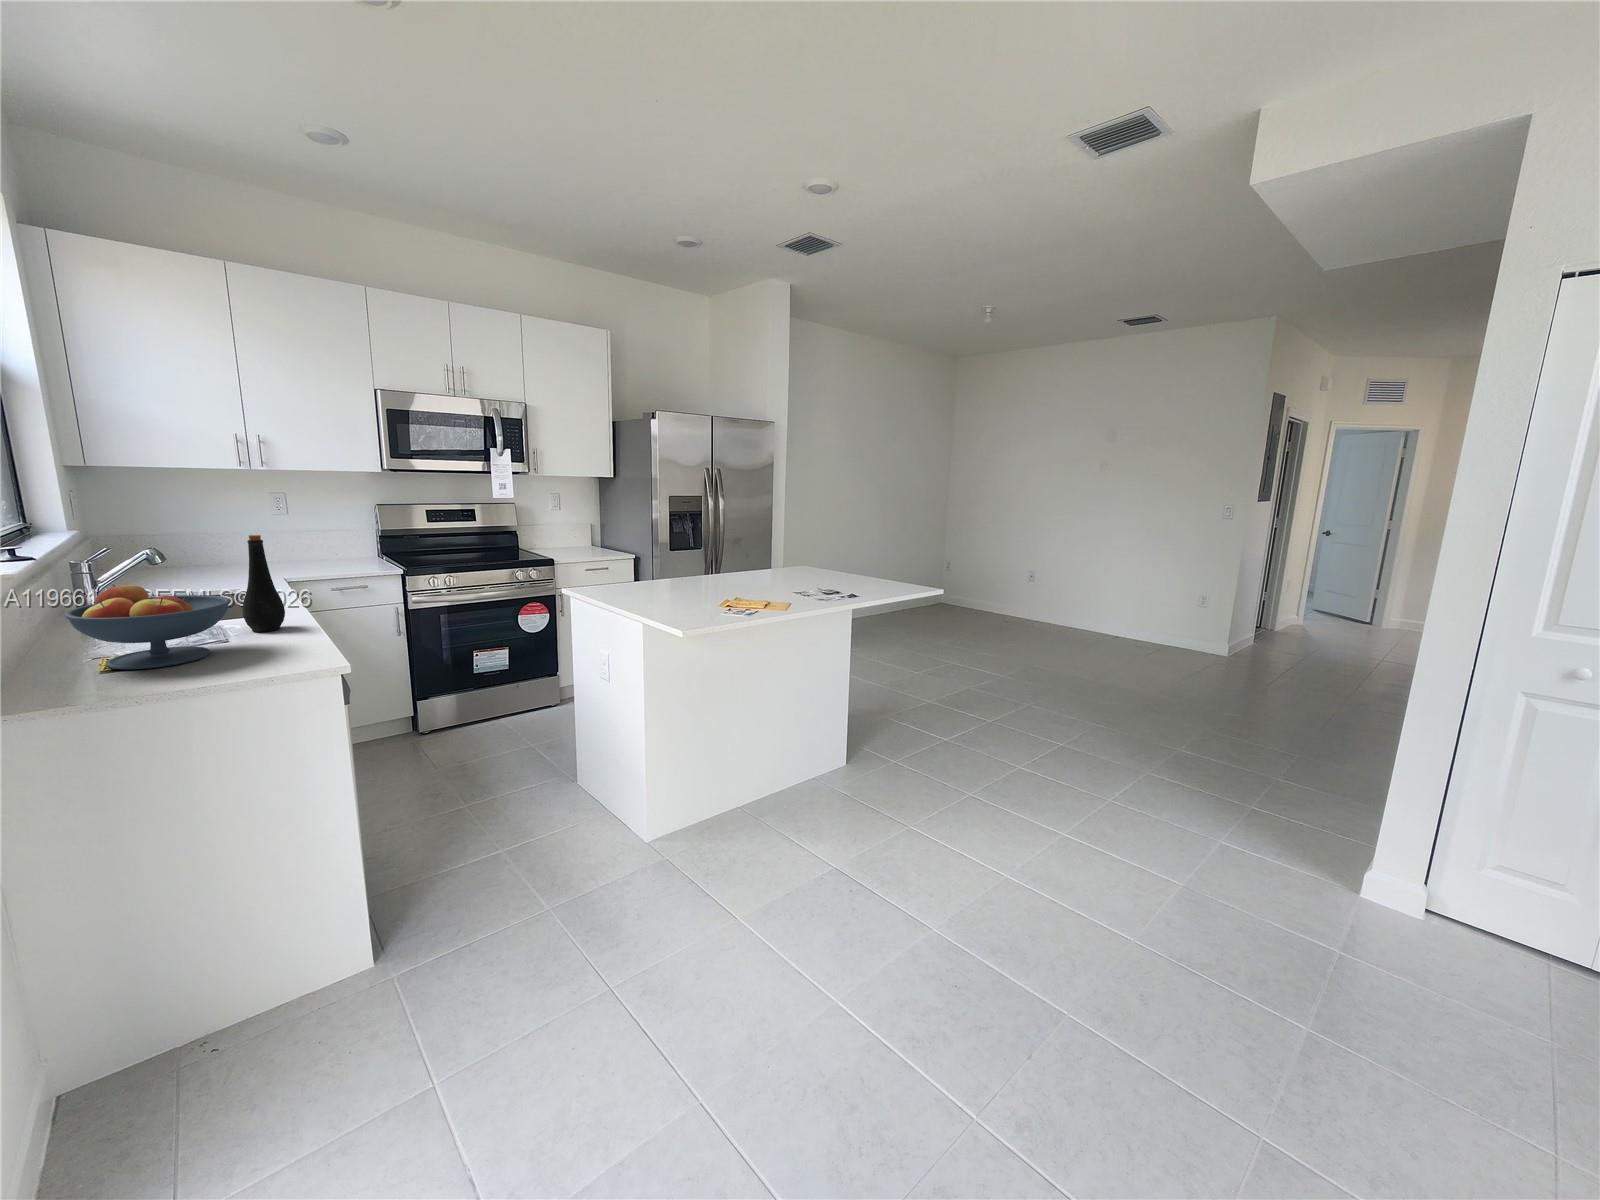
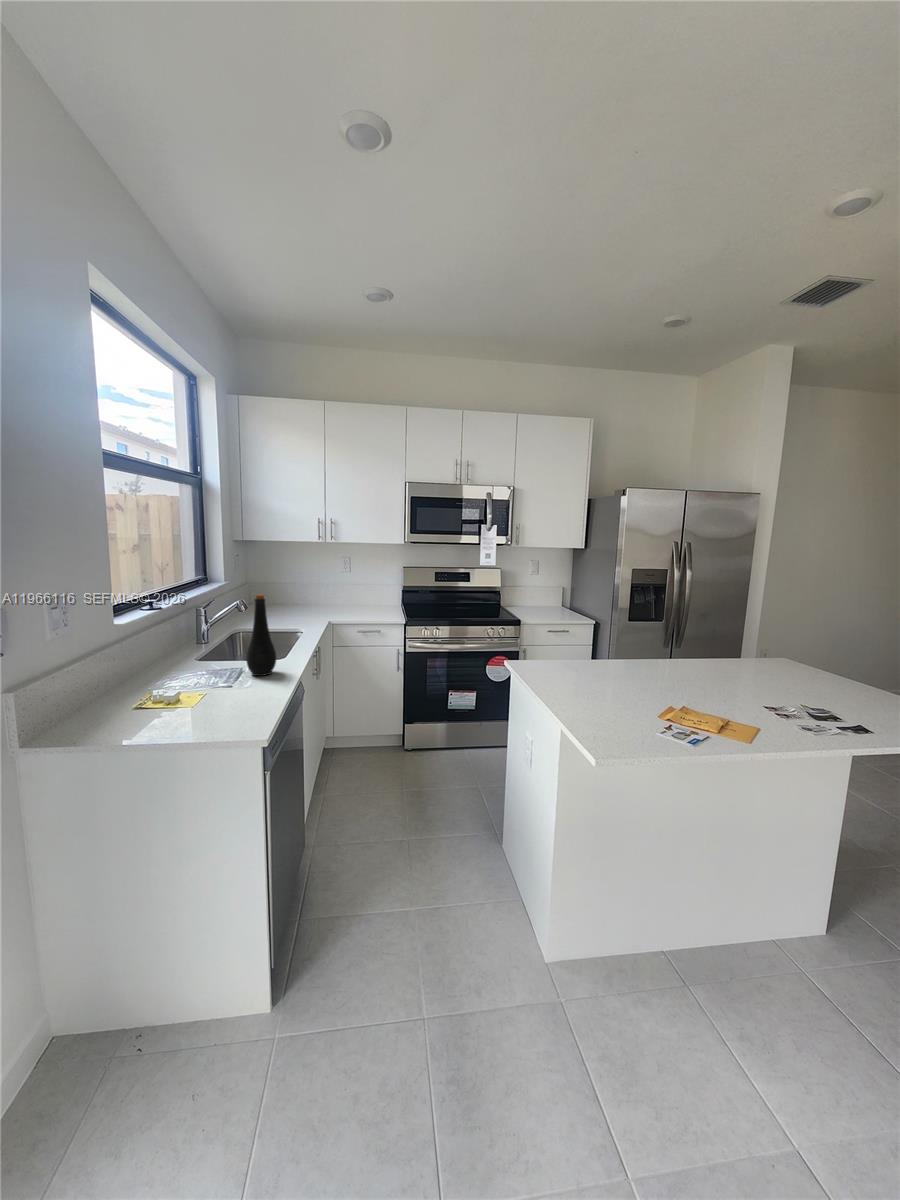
fruit bowl: present [65,584,230,669] -> none [101,631,219,708]

